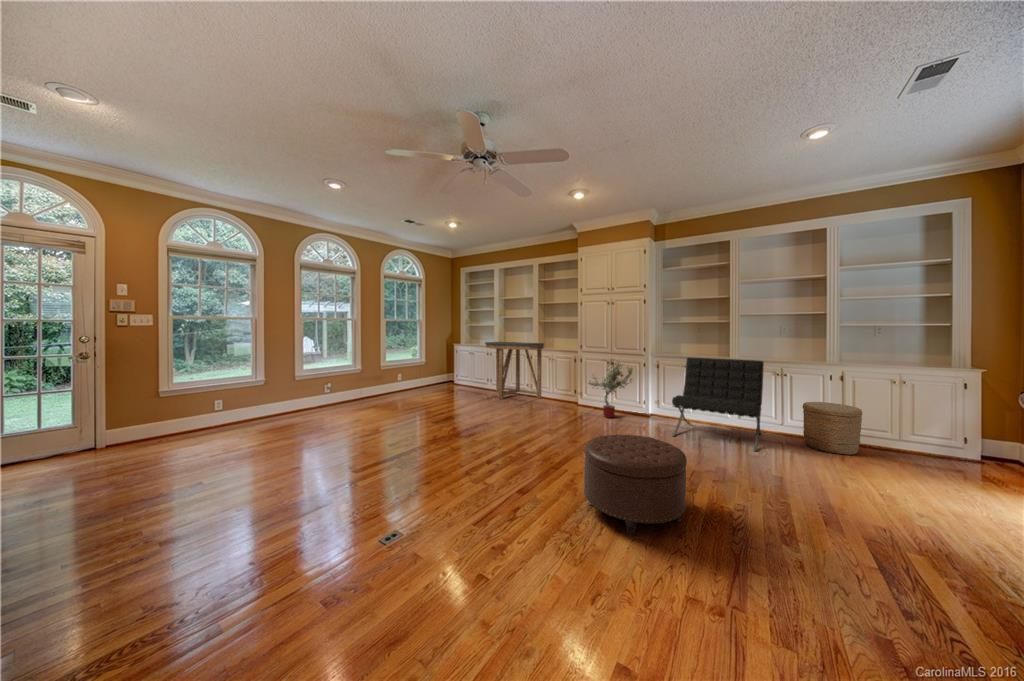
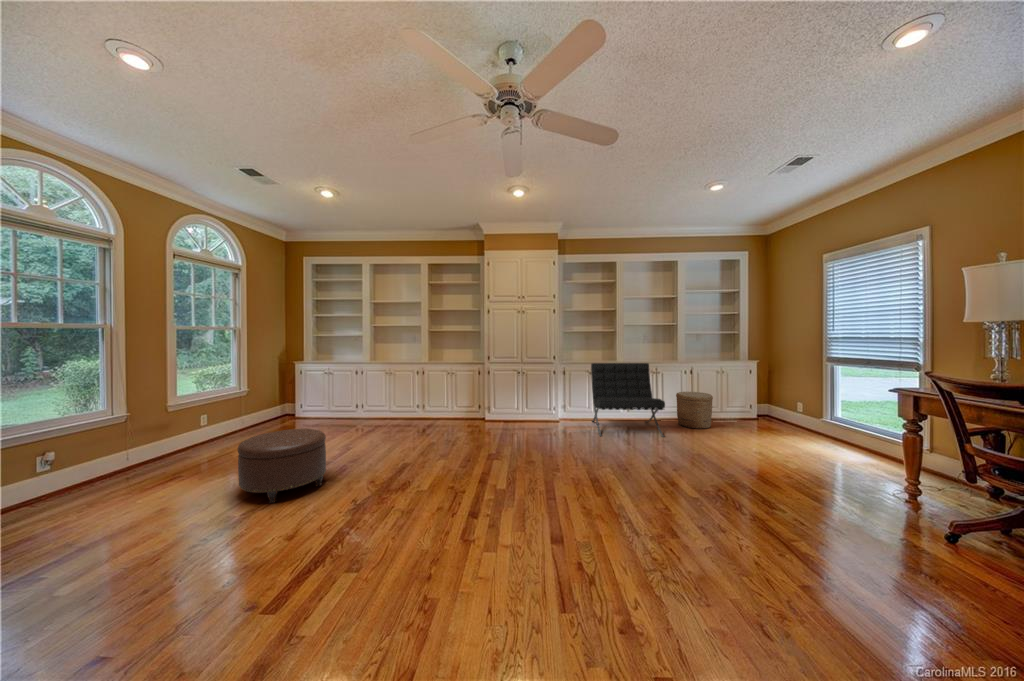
console table: present [485,342,544,399] -> none [360,355,439,426]
potted tree: present [588,360,632,418] -> none [504,368,553,429]
ottoman: present [584,435,687,536] -> present [238,428,326,503]

